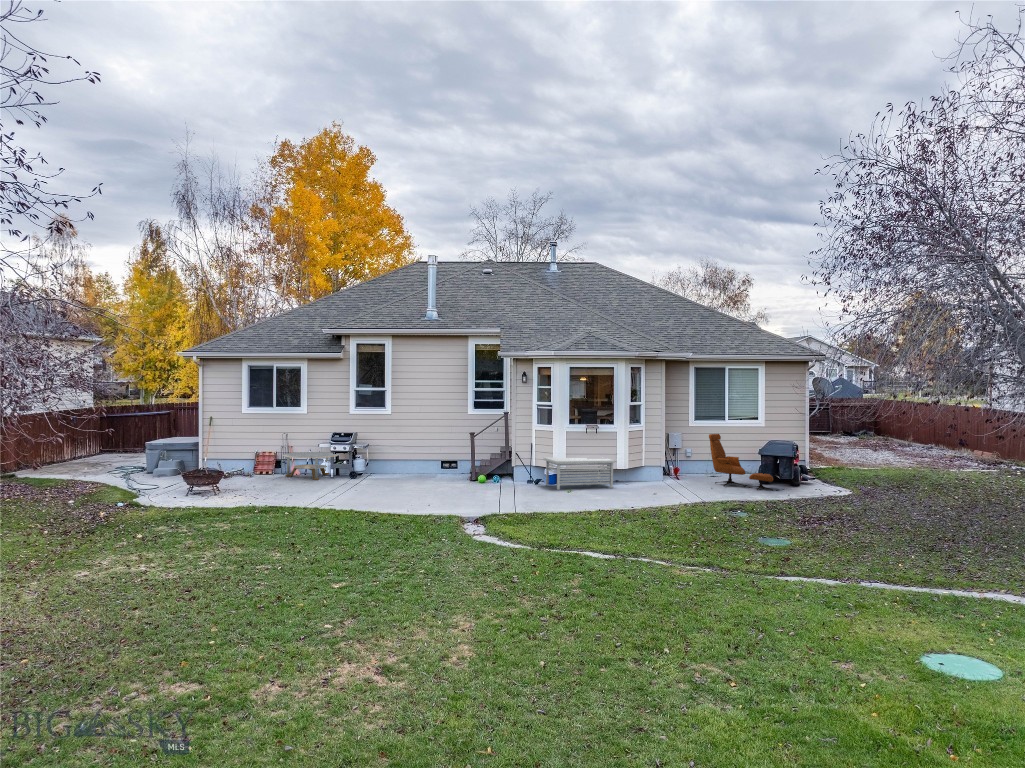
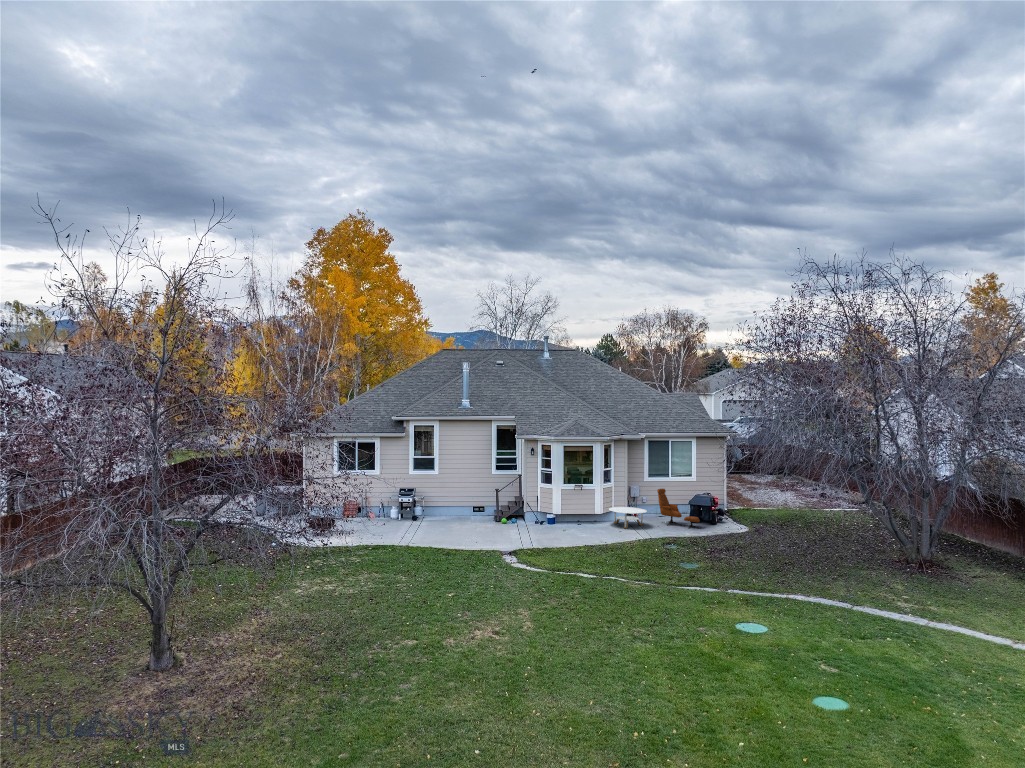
round table: present [282,452,339,480] -> present [609,507,647,529]
storage bench: present [544,457,615,490] -> none [546,506,594,530]

